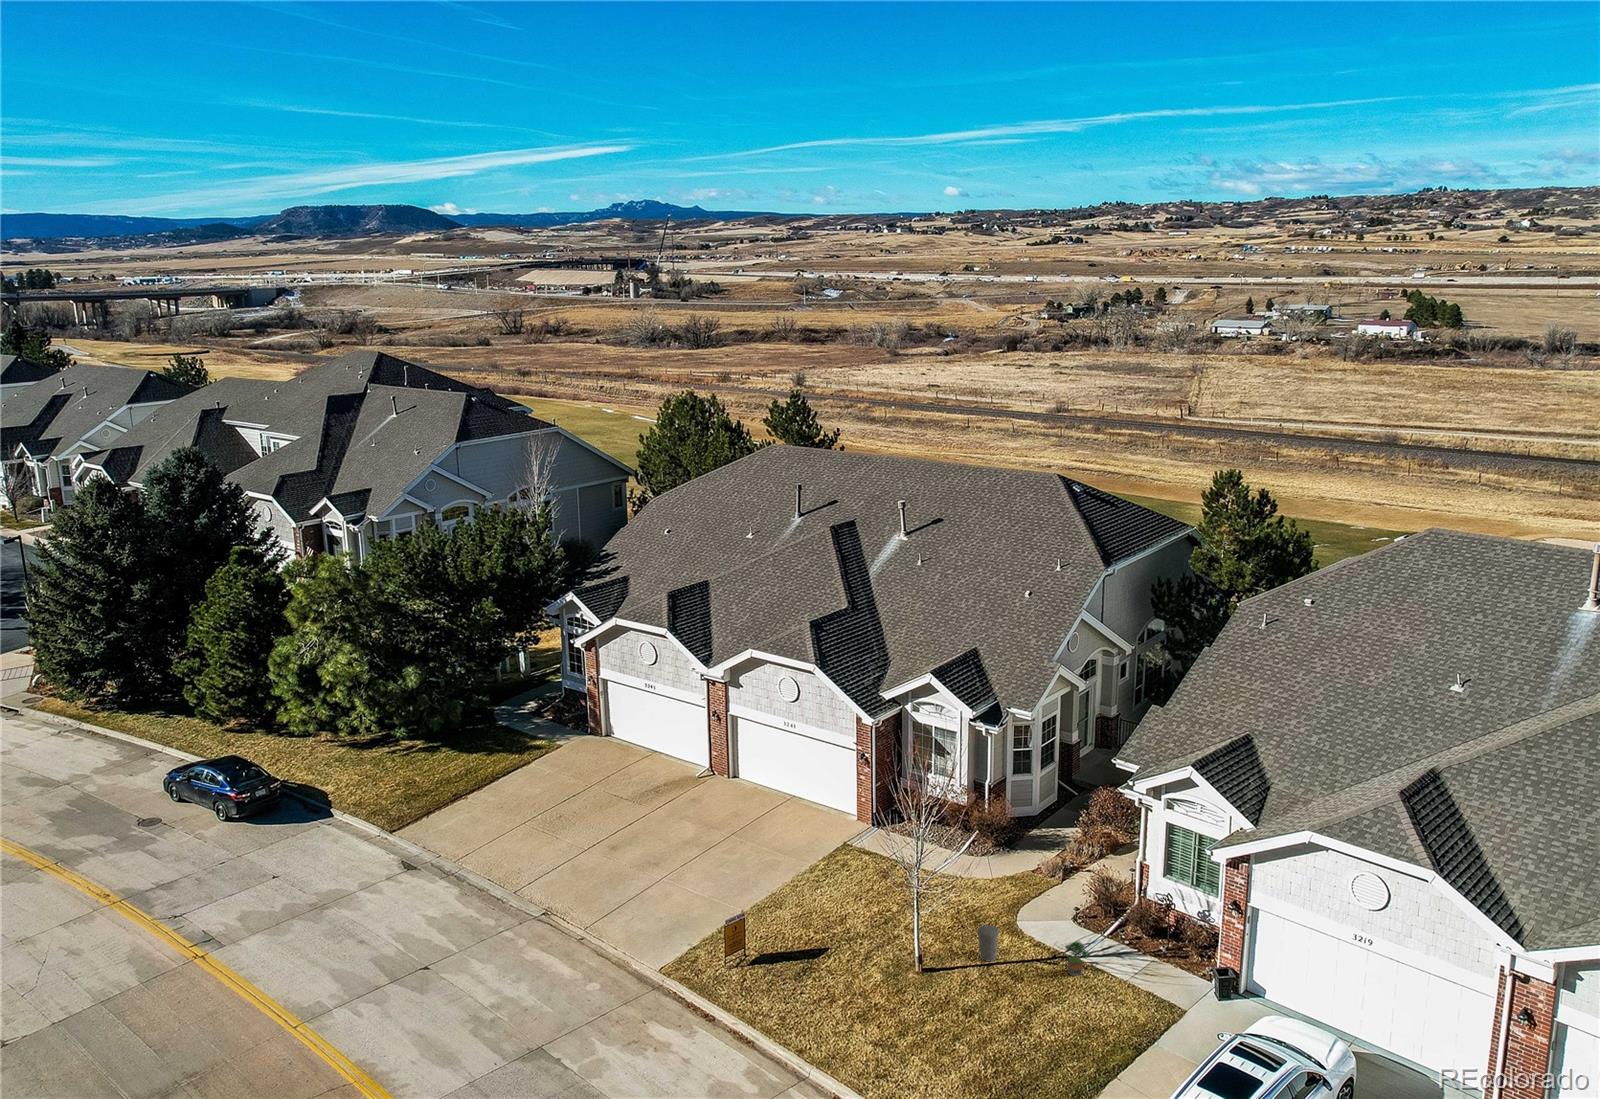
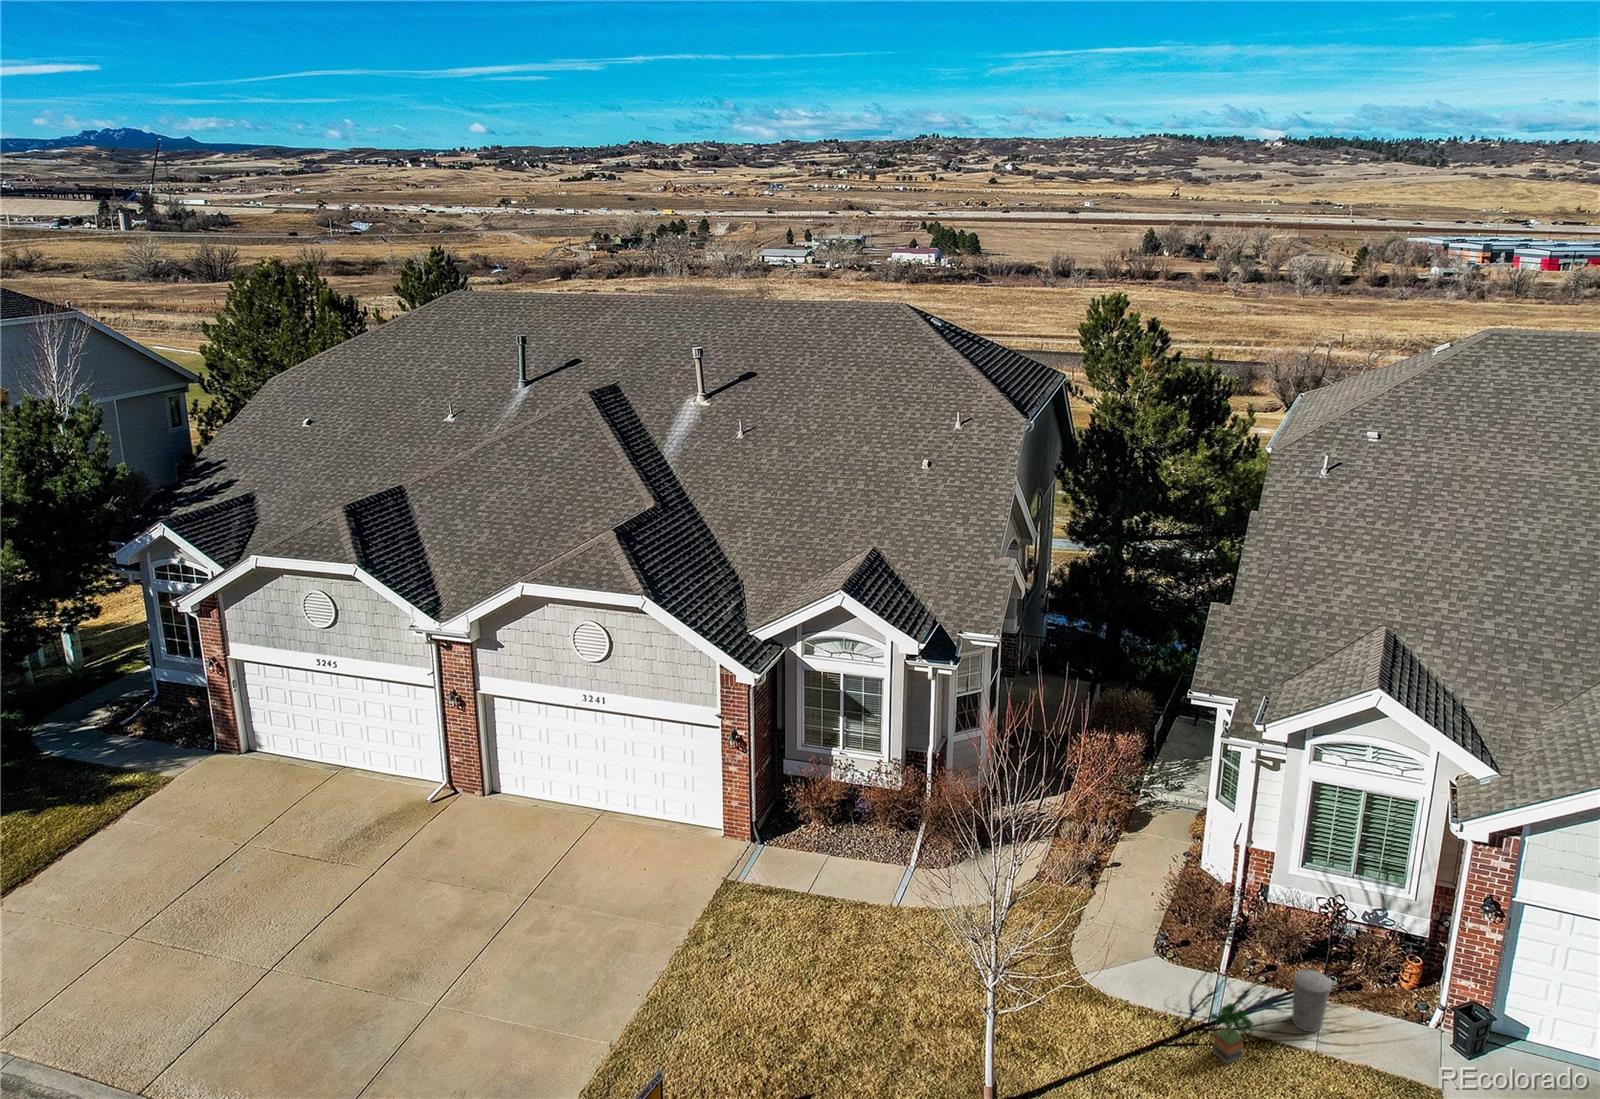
trash can: present [978,925,999,962] -> present [1292,970,1332,1032]

